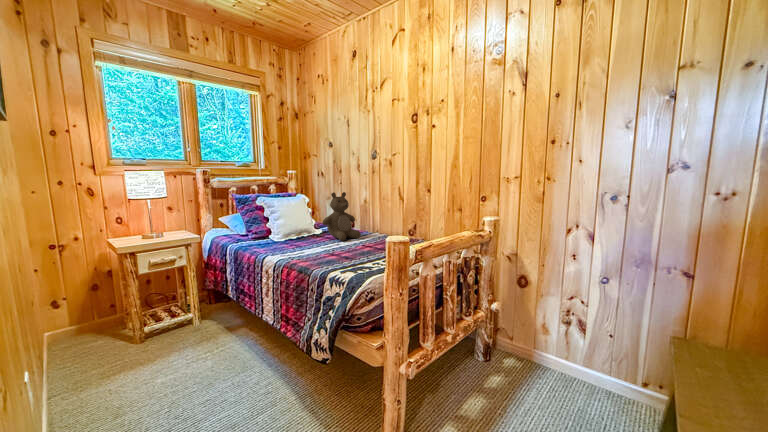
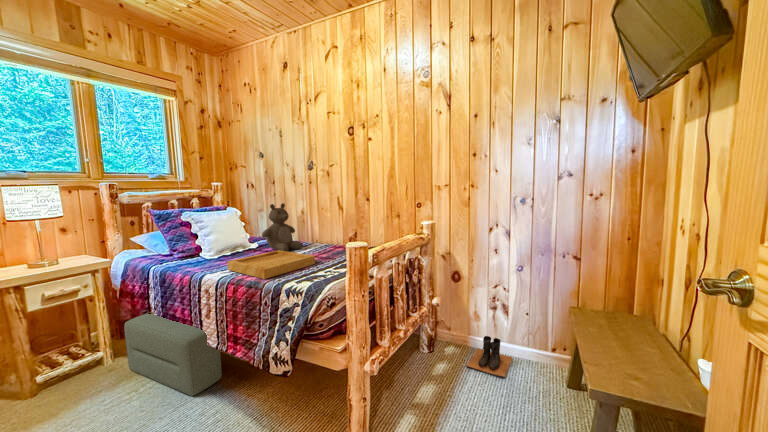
tray: none [287,238,367,265] -> present [227,250,315,279]
pouf: none [207,284,279,364] -> present [124,314,222,396]
boots: none [526,355,587,408] -> present [466,336,513,378]

